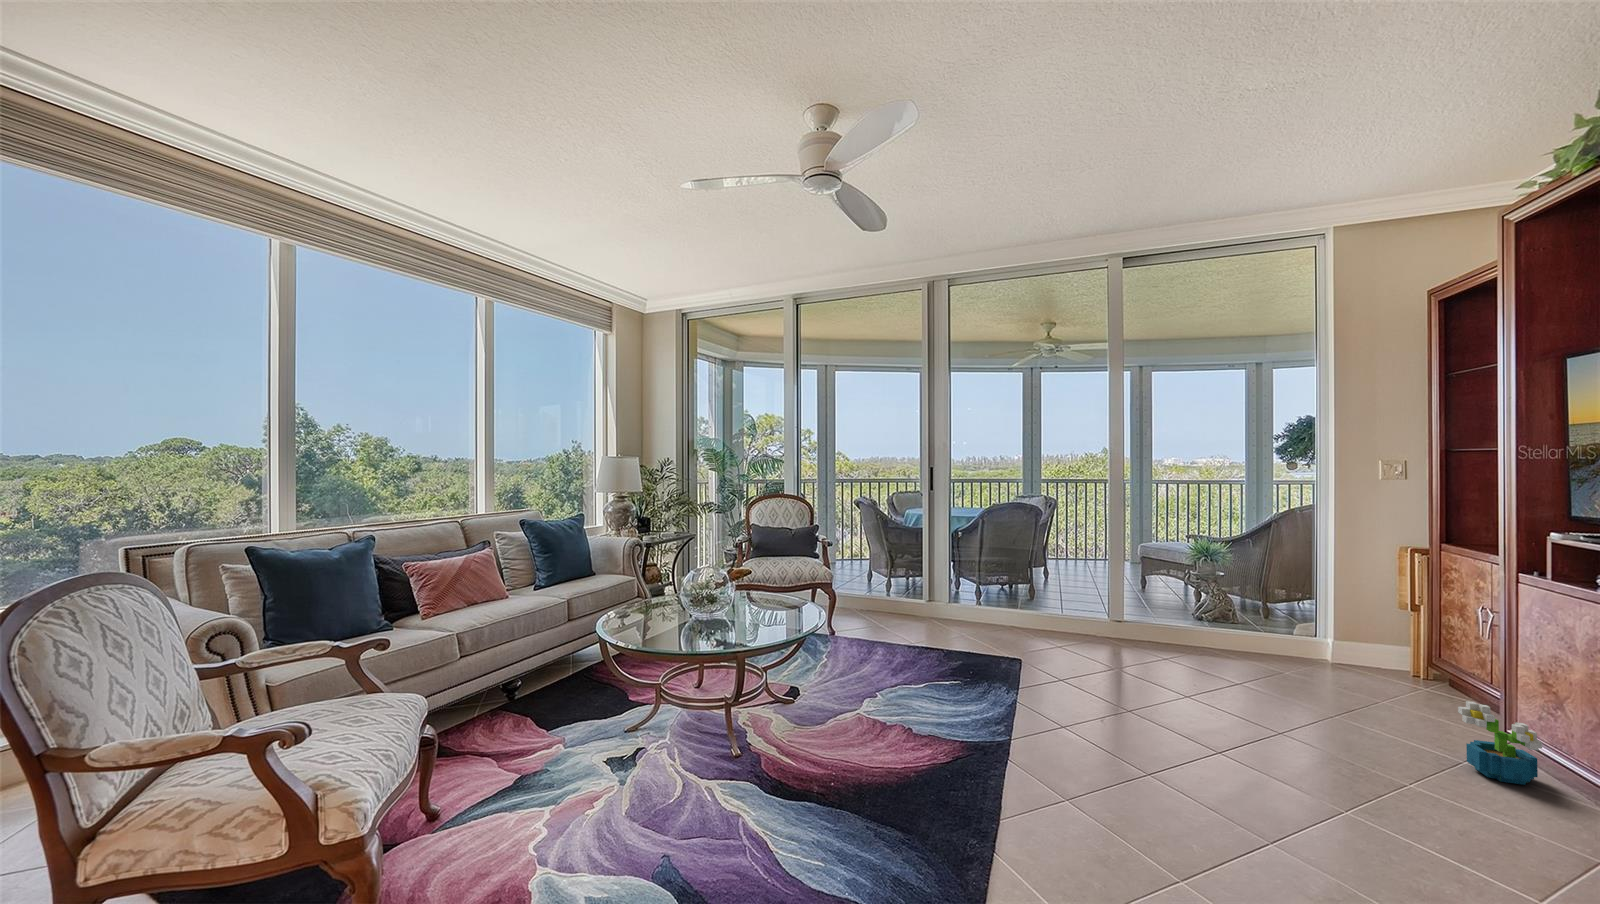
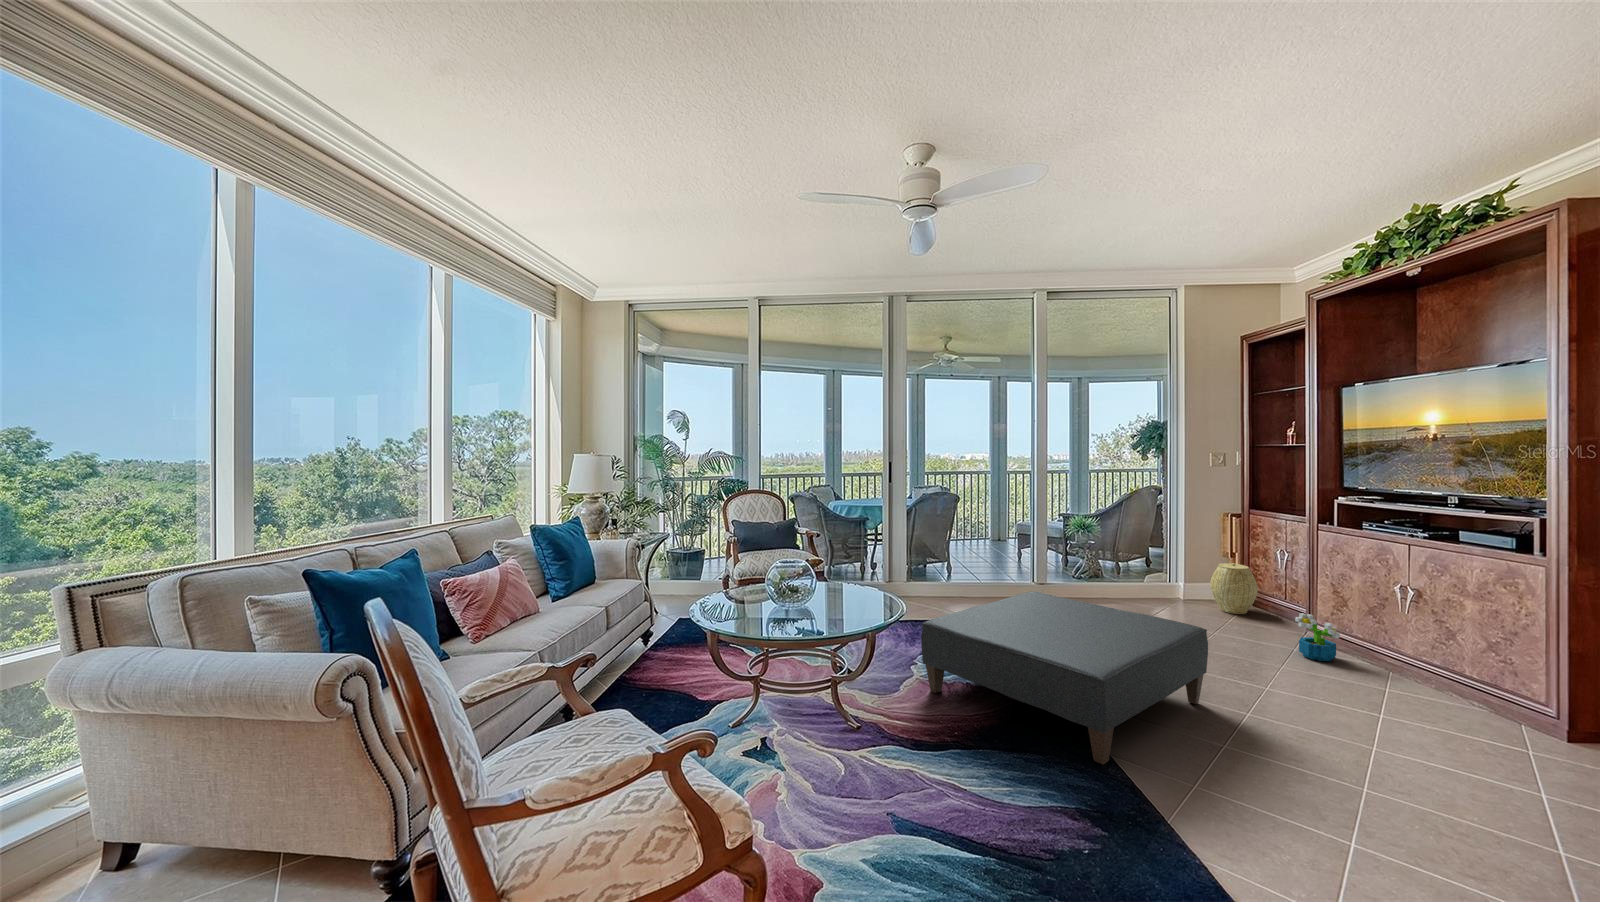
woven basket: none [1367,619,1446,696] -> present [1210,563,1258,614]
ottoman: none [848,626,1228,859] -> present [921,591,1208,764]

